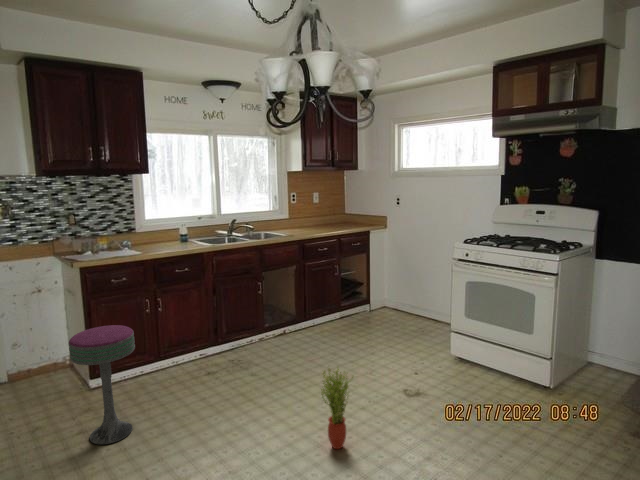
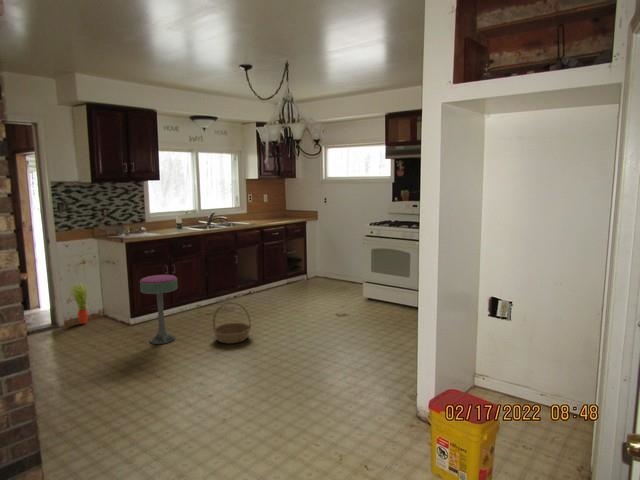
potted plant: present [321,368,353,449] -> present [71,282,88,324]
basket: none [186,382,250,458] -> present [213,302,251,343]

